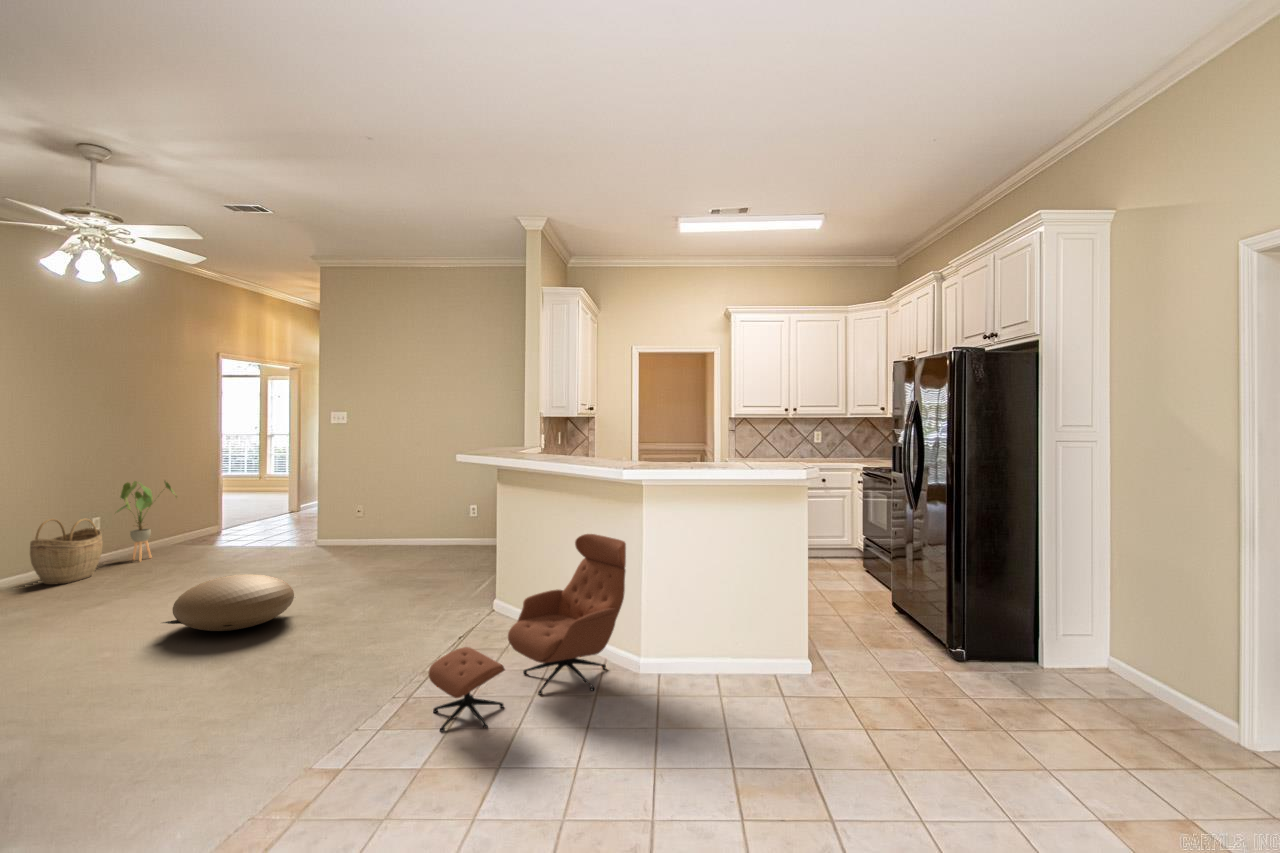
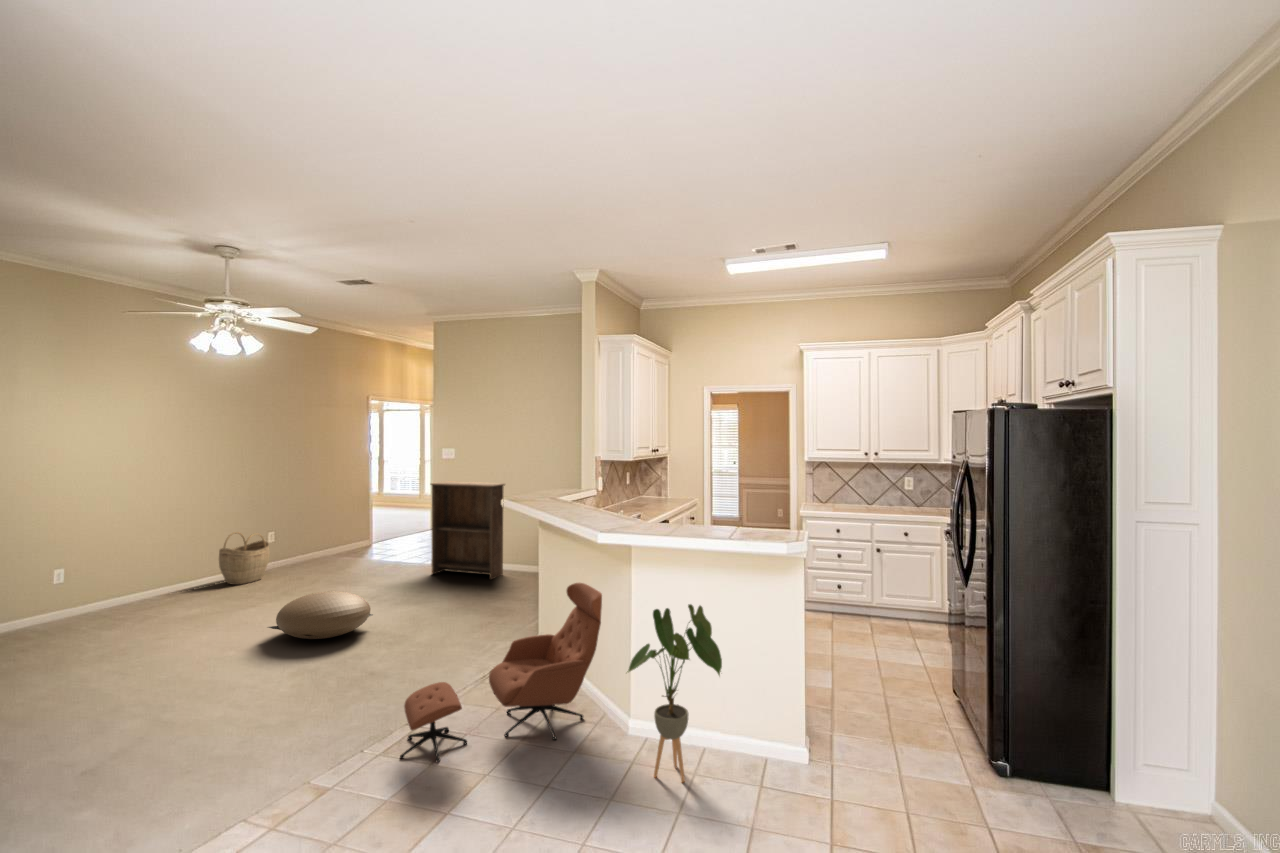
bookshelf: none [318,449,410,554] -> present [431,481,505,579]
house plant: present [117,481,174,561] -> present [627,604,722,782]

